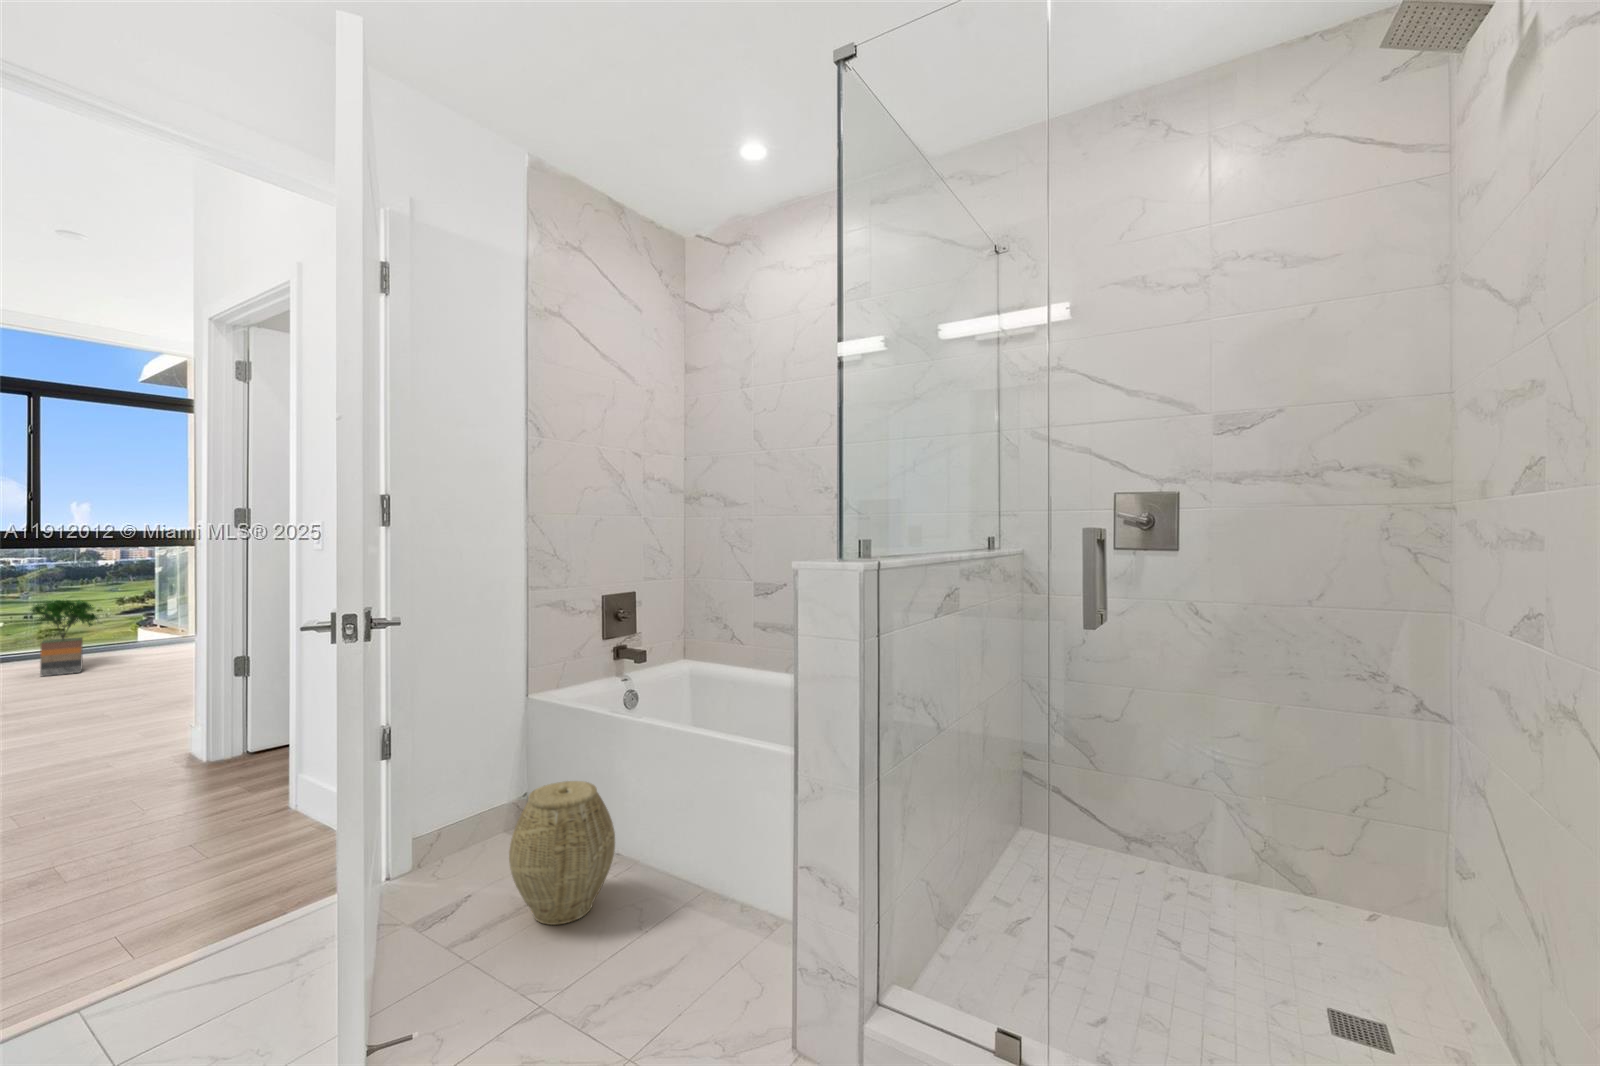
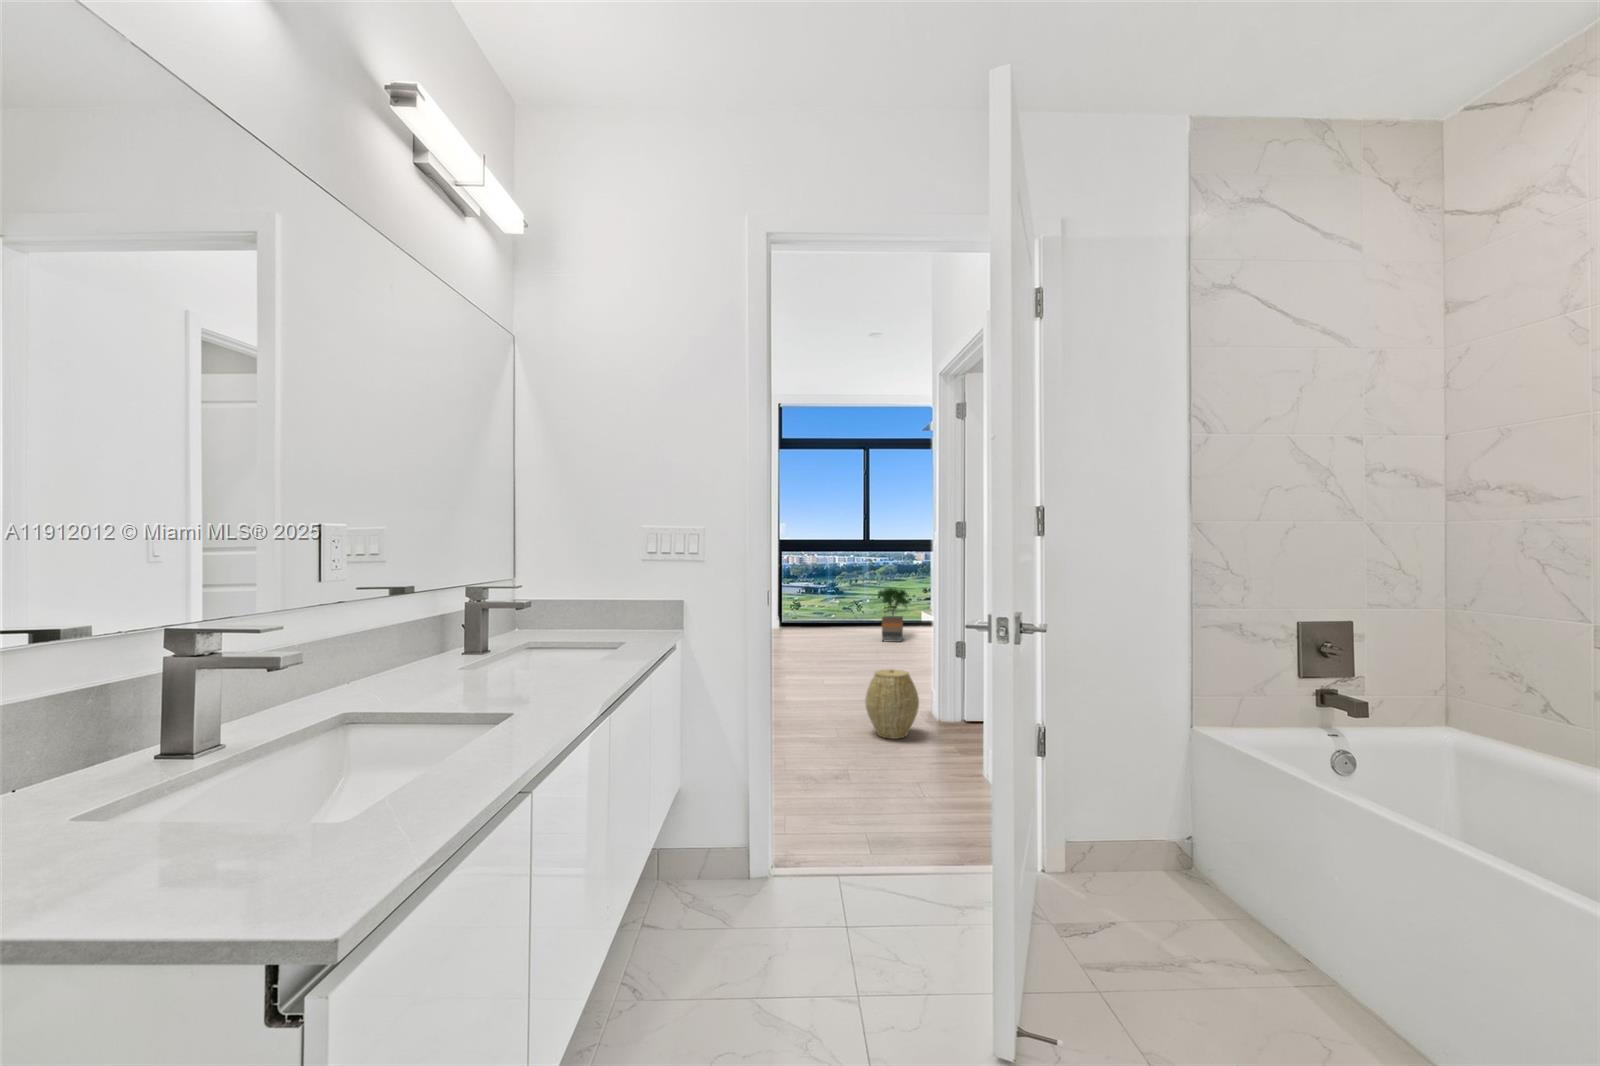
woven basket: present [509,781,615,925] -> present [865,669,919,739]

